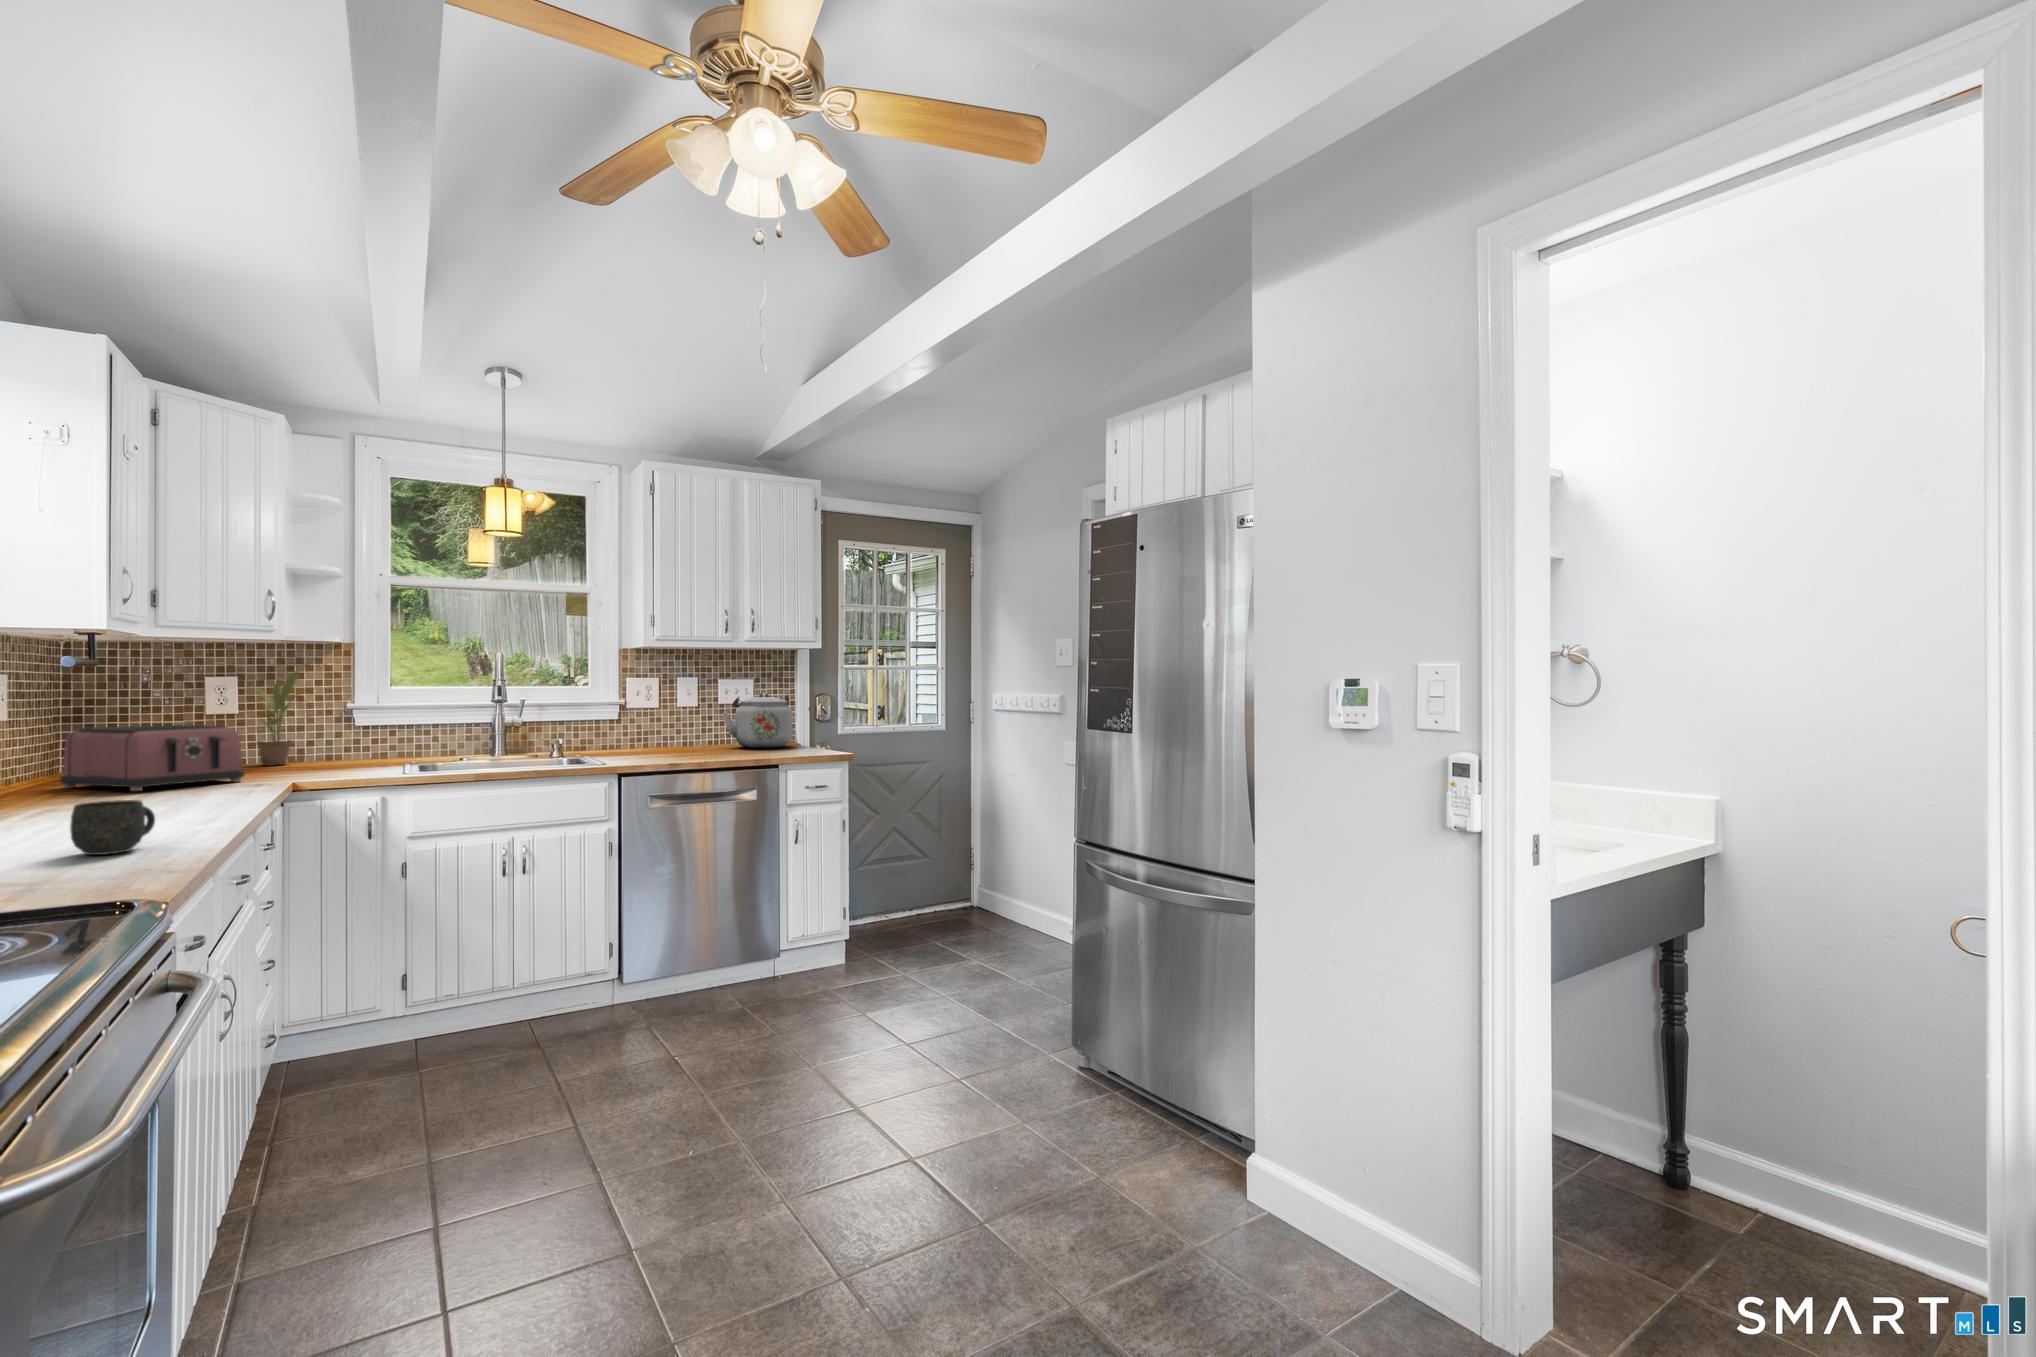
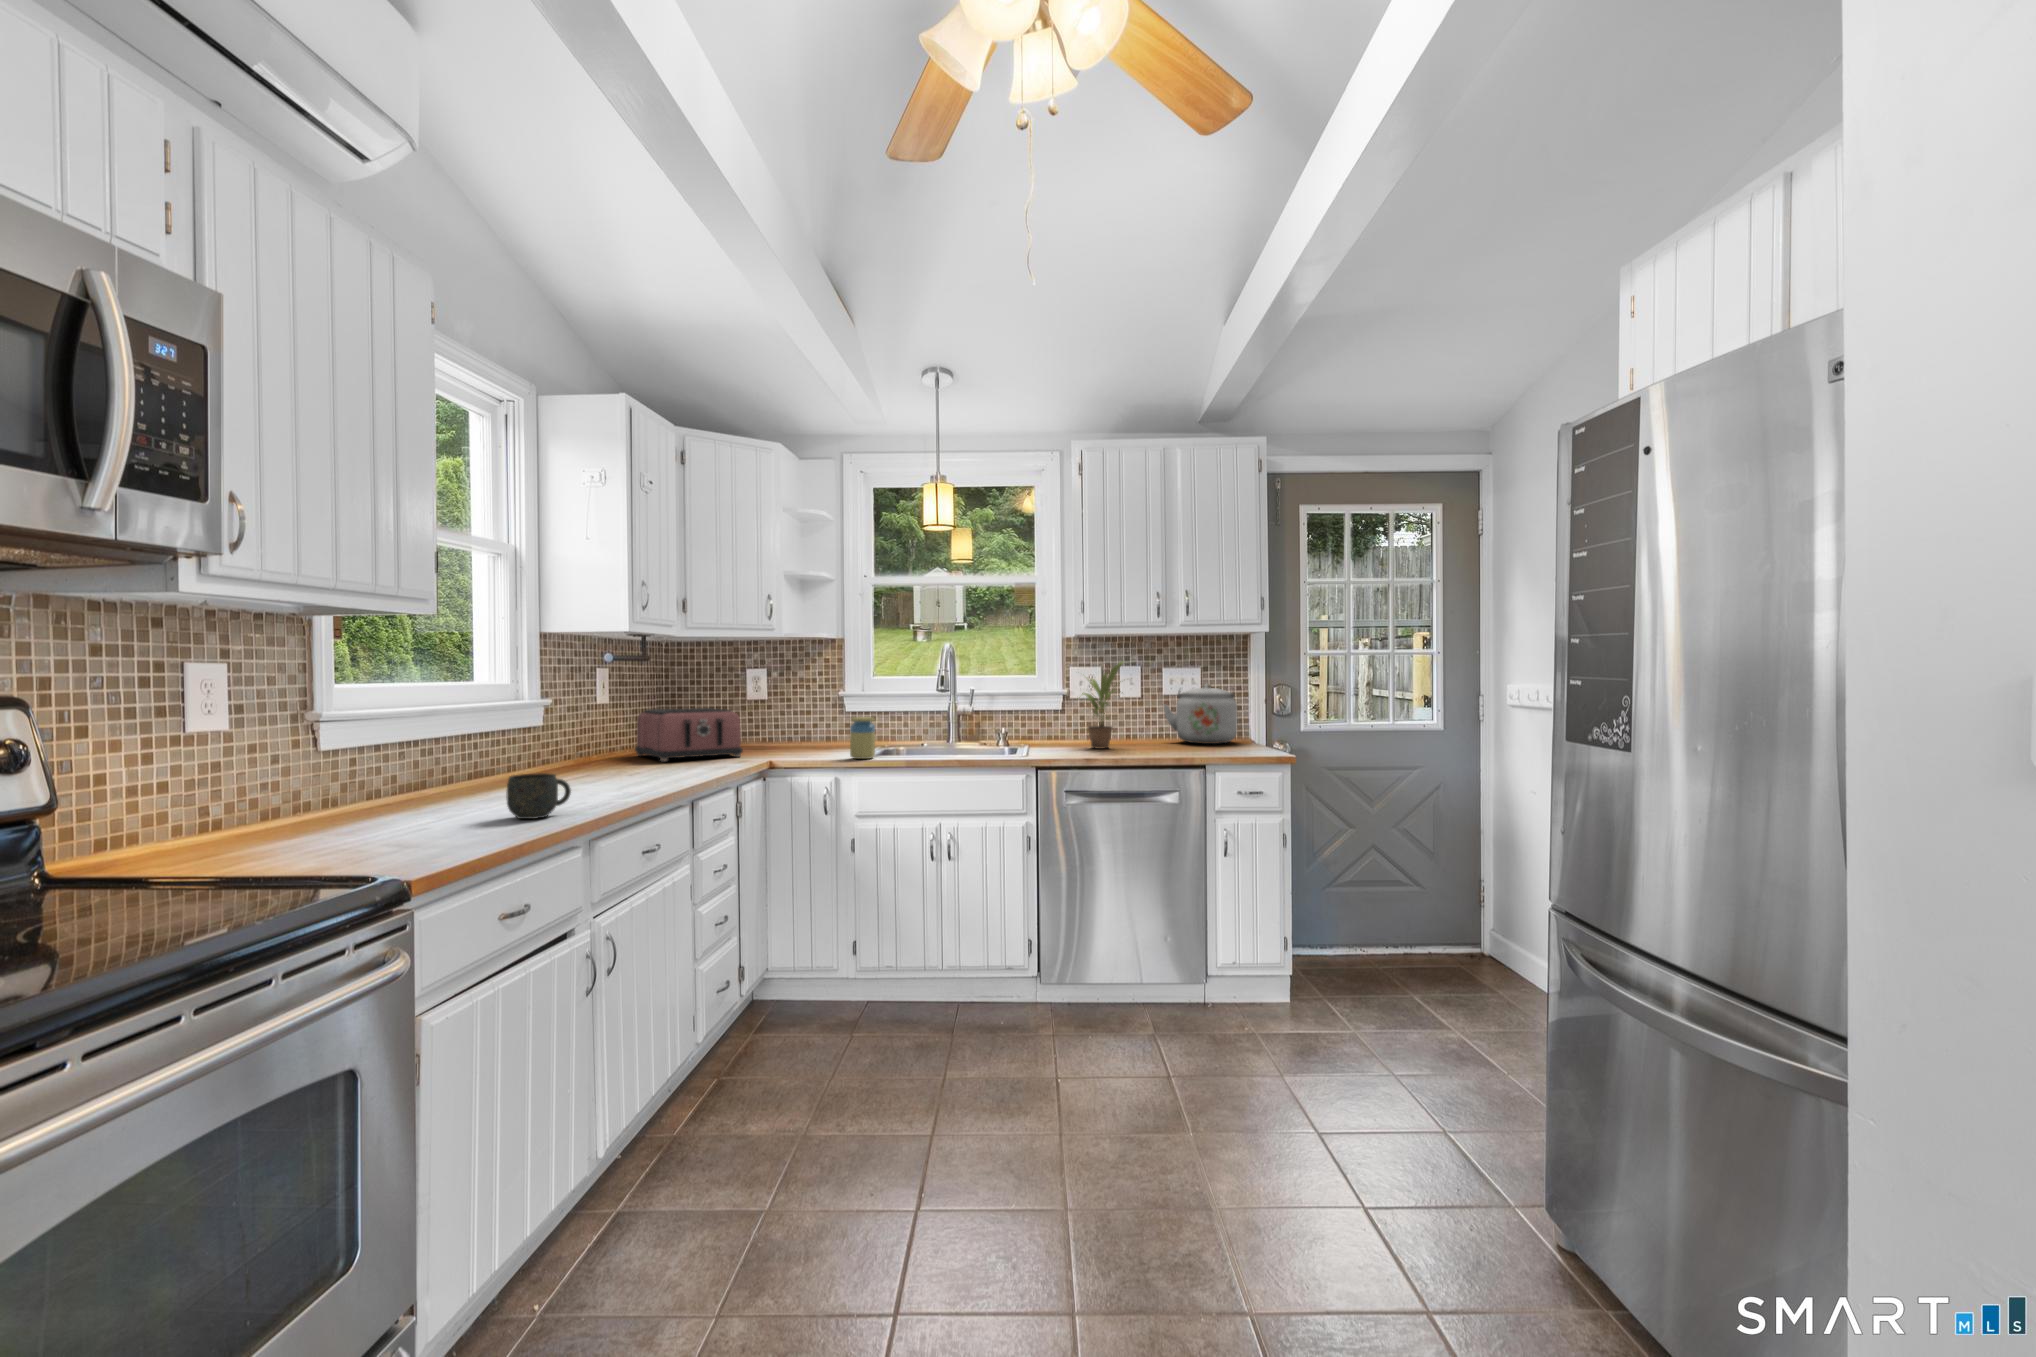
potted plant: present [250,672,299,765] -> present [1082,662,1123,749]
jar: none [404,730,435,776] -> present [850,717,875,759]

